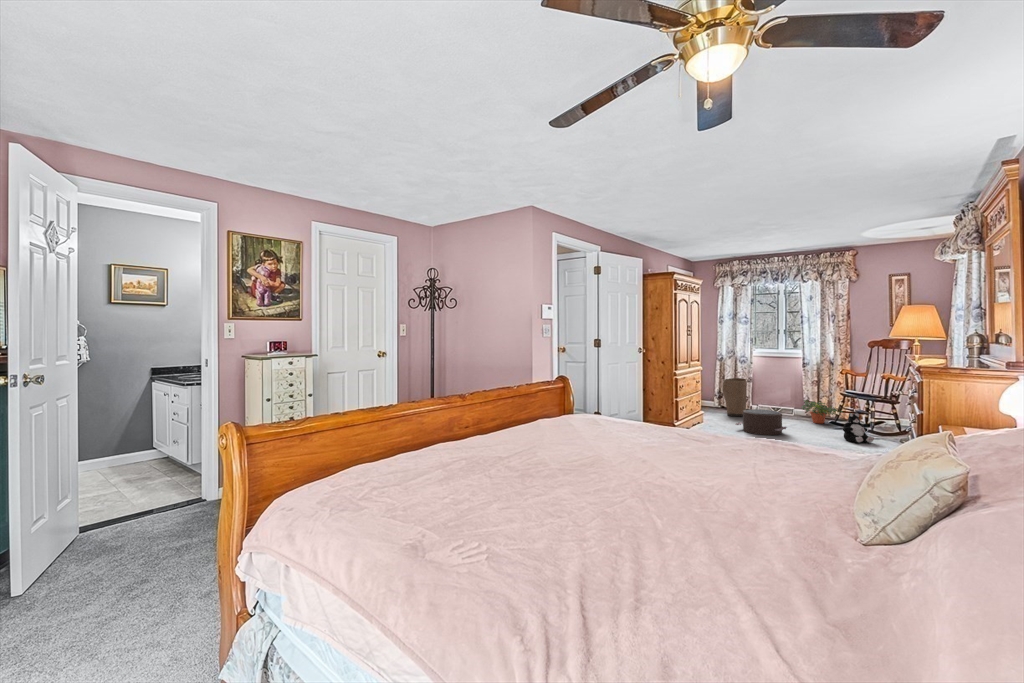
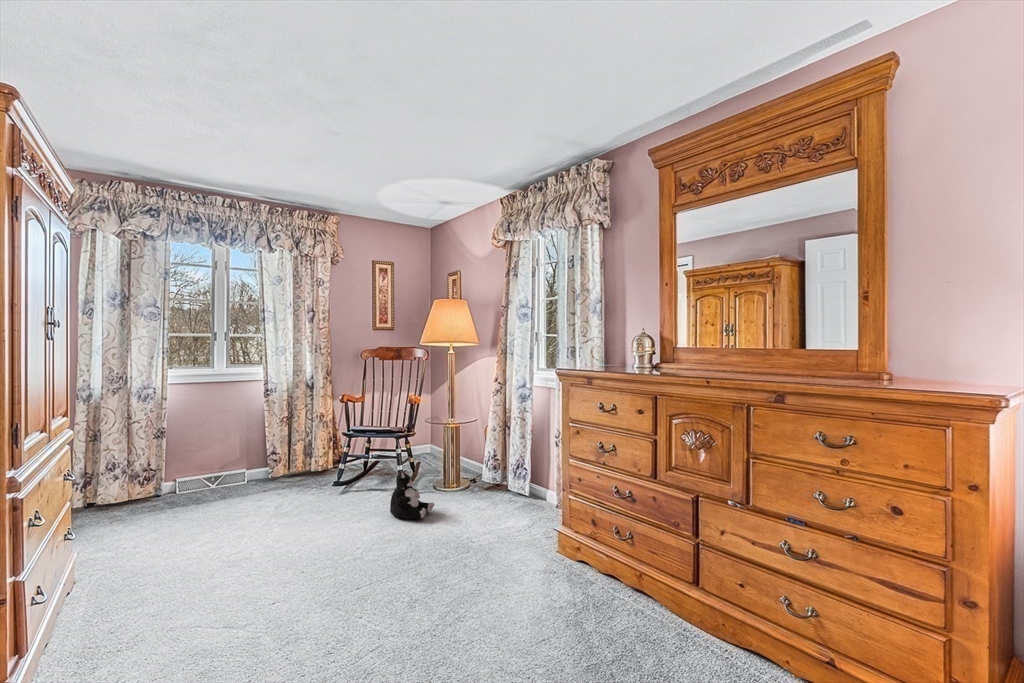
laundry basket: present [723,378,747,416] -> none [110,433,169,526]
potted plant: present [801,400,842,424] -> none [273,450,339,491]
pouf: present [735,409,787,435] -> none [211,500,318,573]

